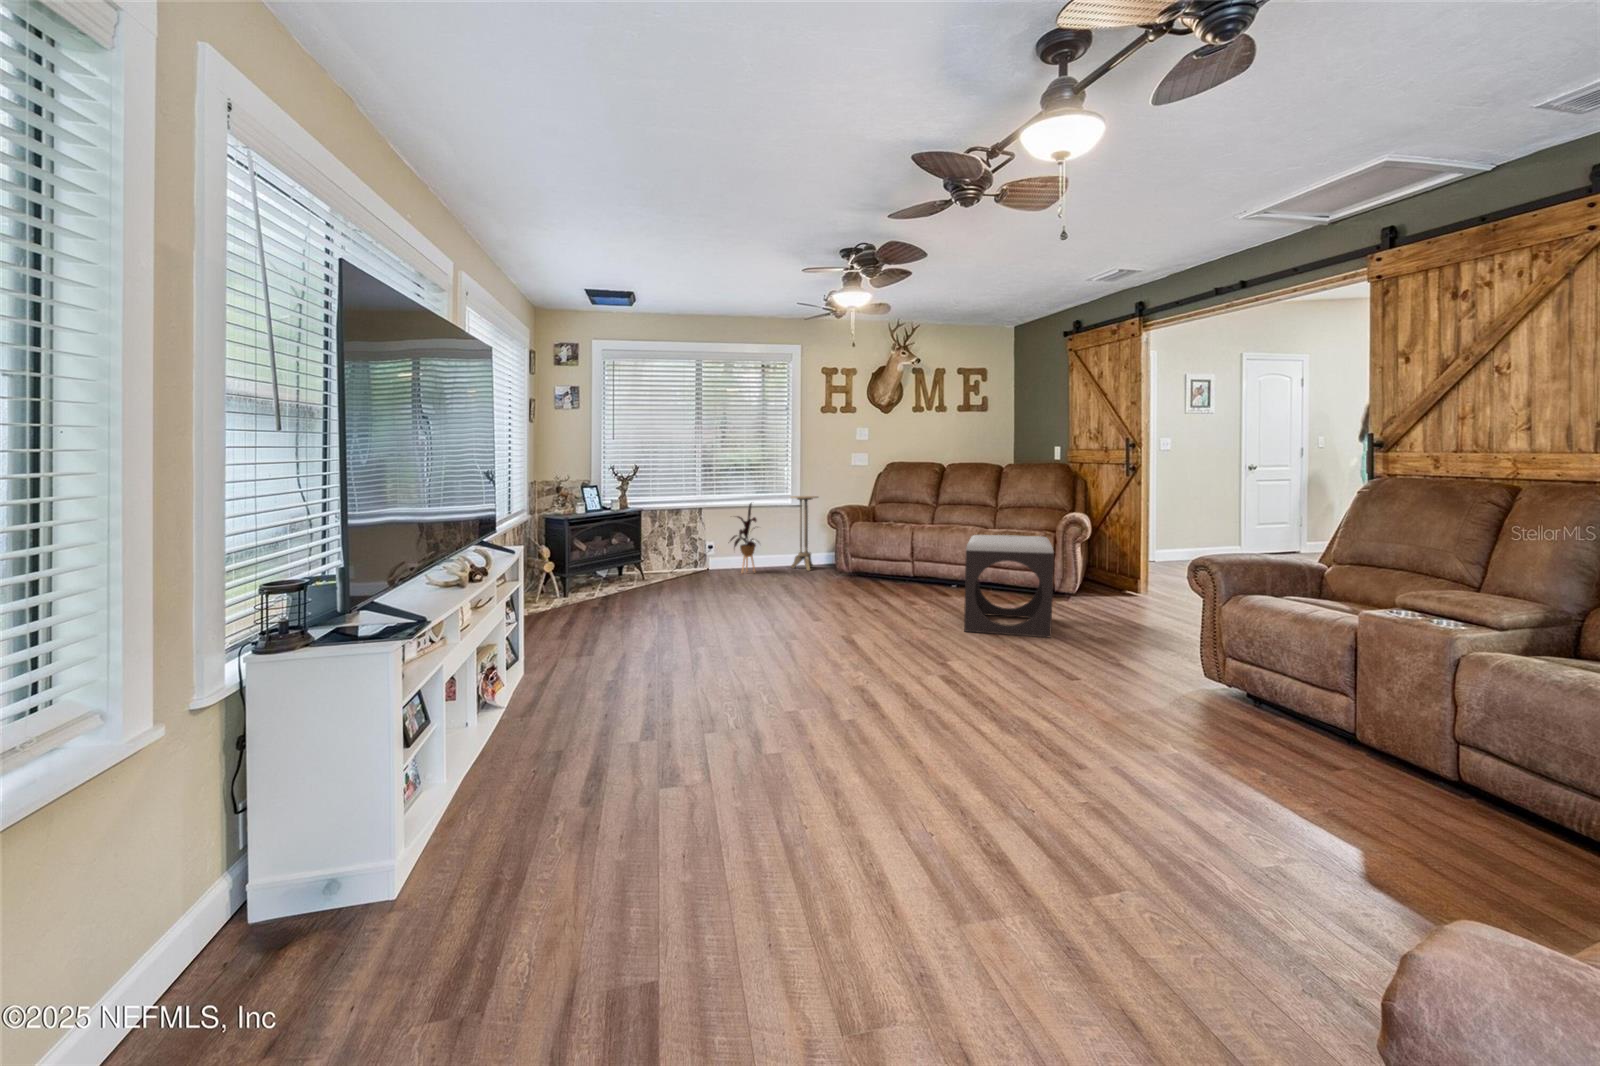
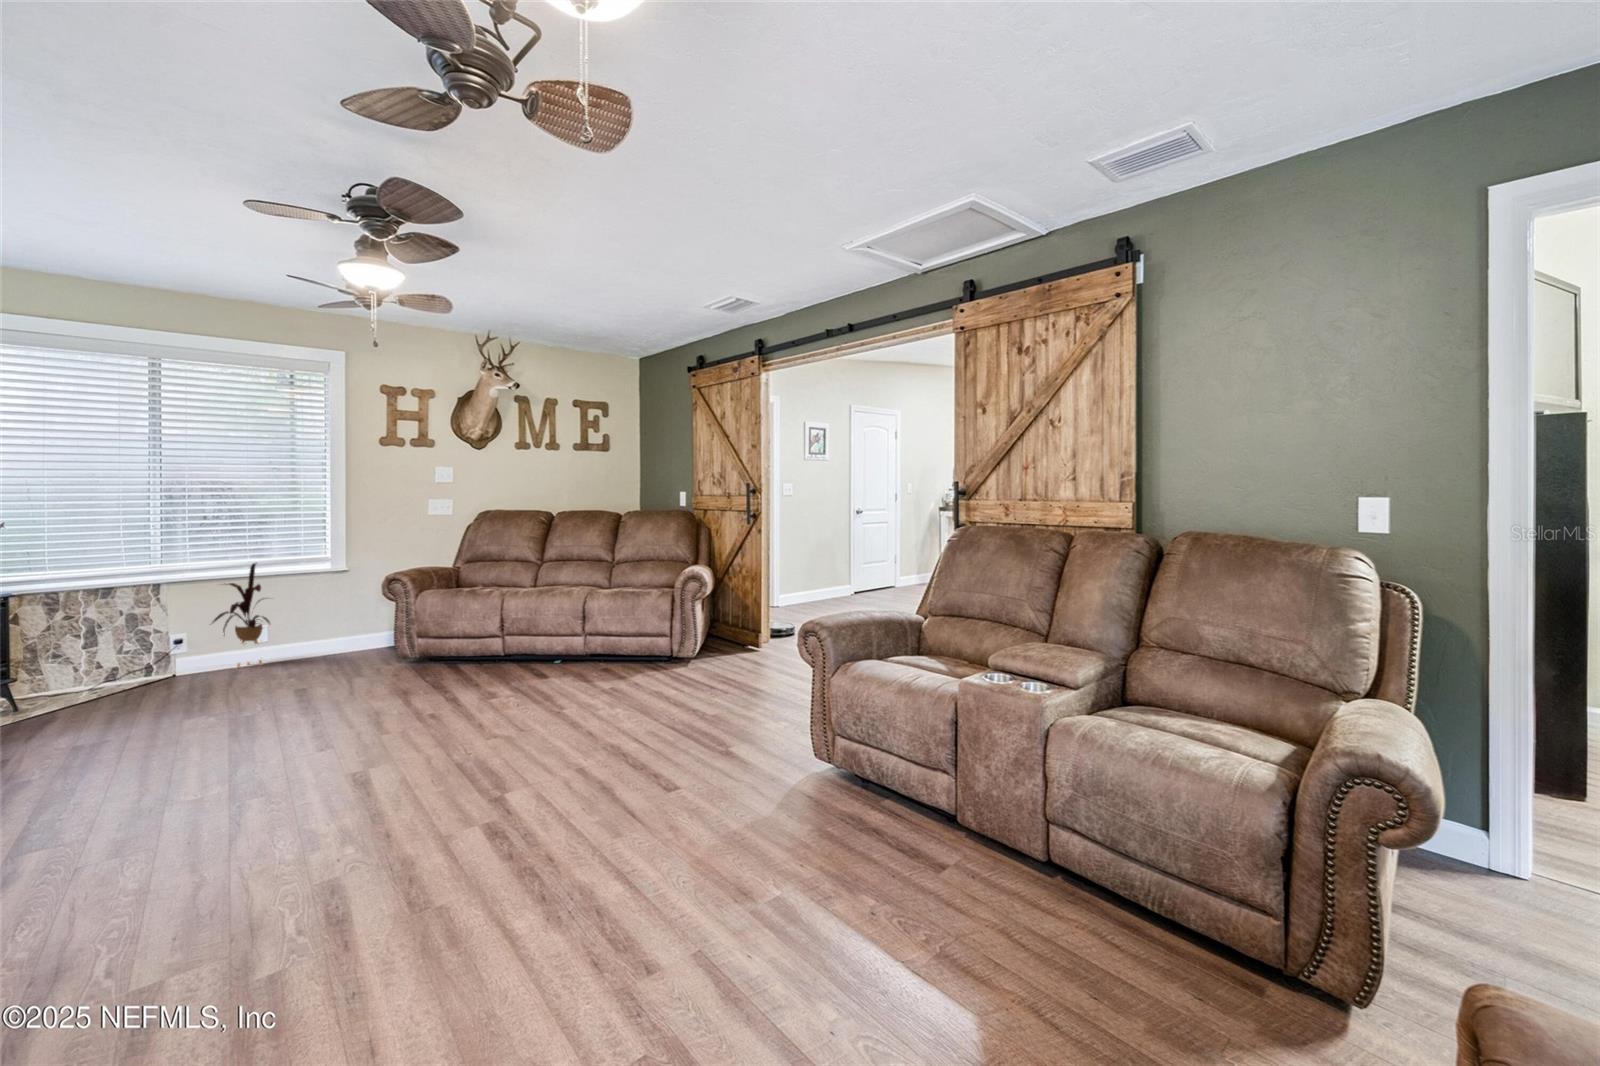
side table: present [791,496,818,571] -> none [326,552,372,656]
footstool: present [964,535,1054,637] -> none [545,598,659,730]

